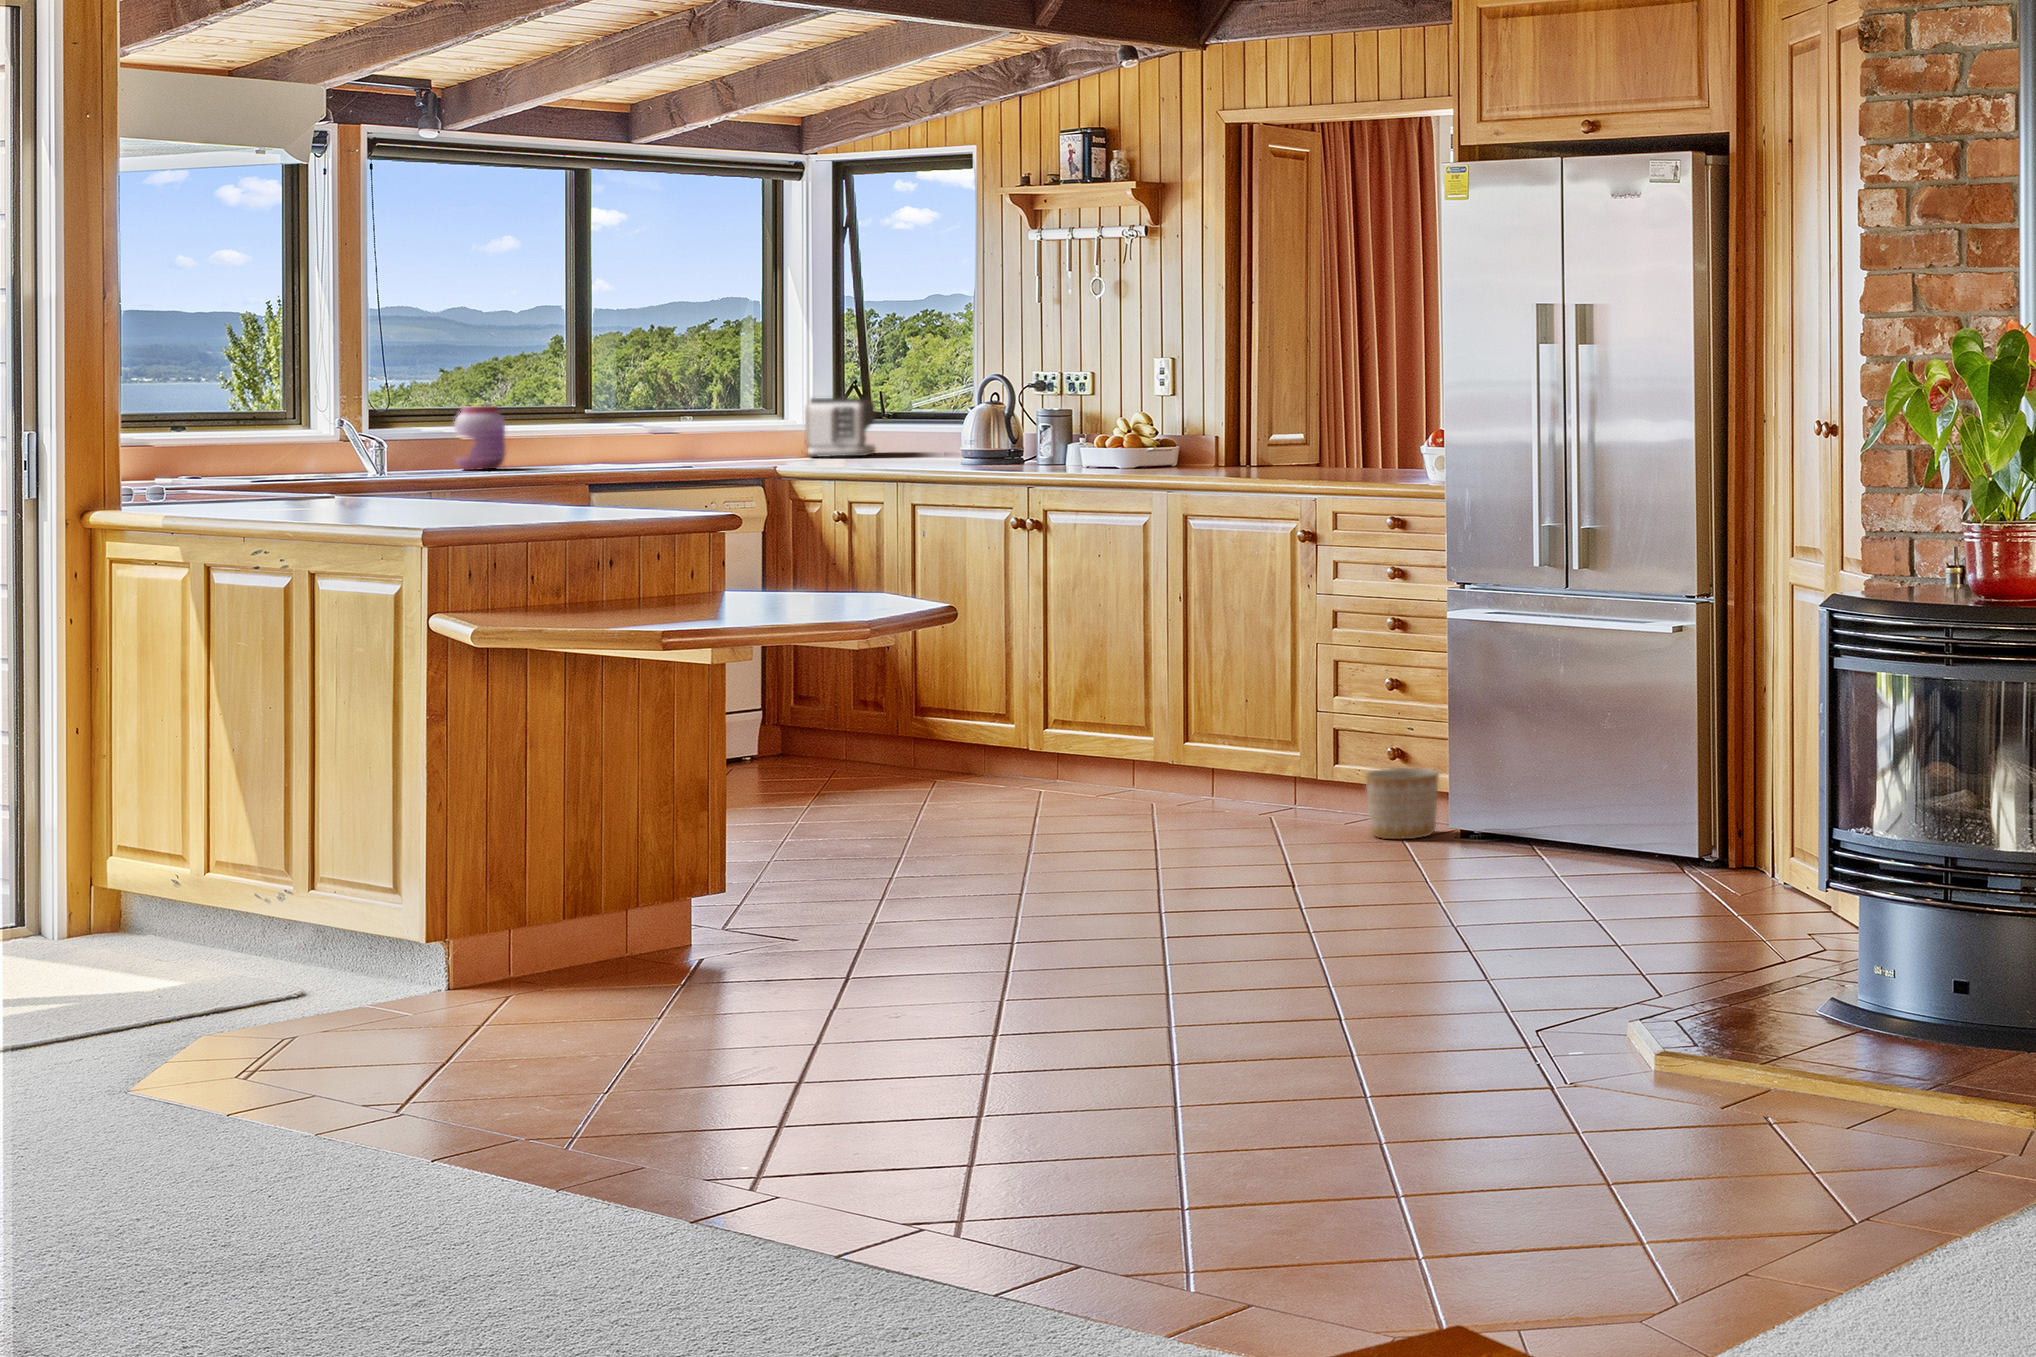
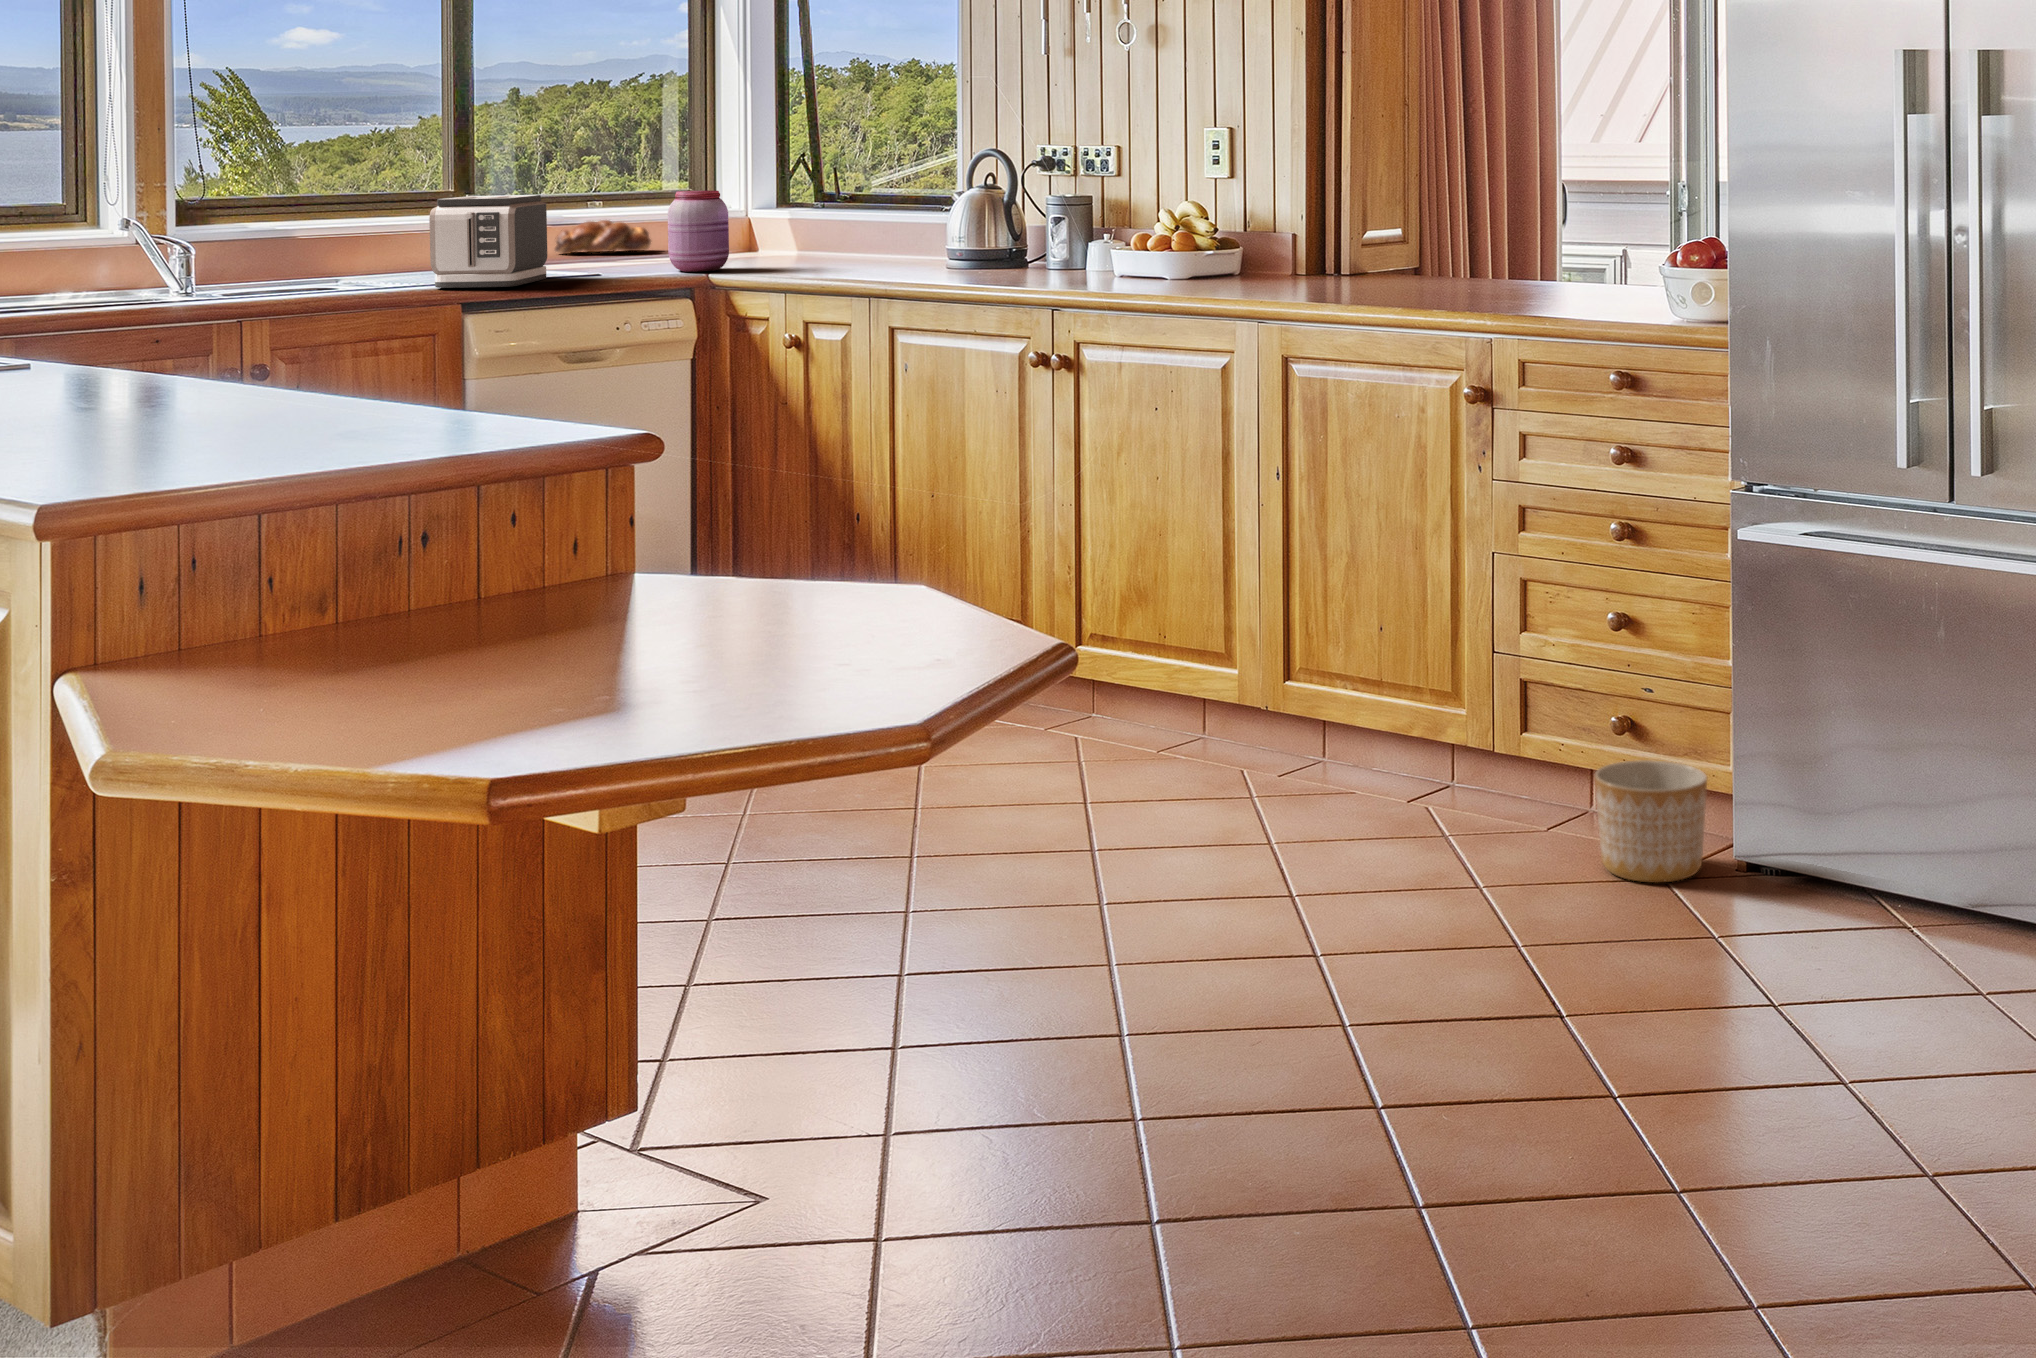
toaster: present [805,398,876,457] -> present [429,195,548,288]
jar: present [454,406,506,470] -> present [668,190,729,271]
bread loaf: none [649,433,729,460] -> present [555,220,651,254]

